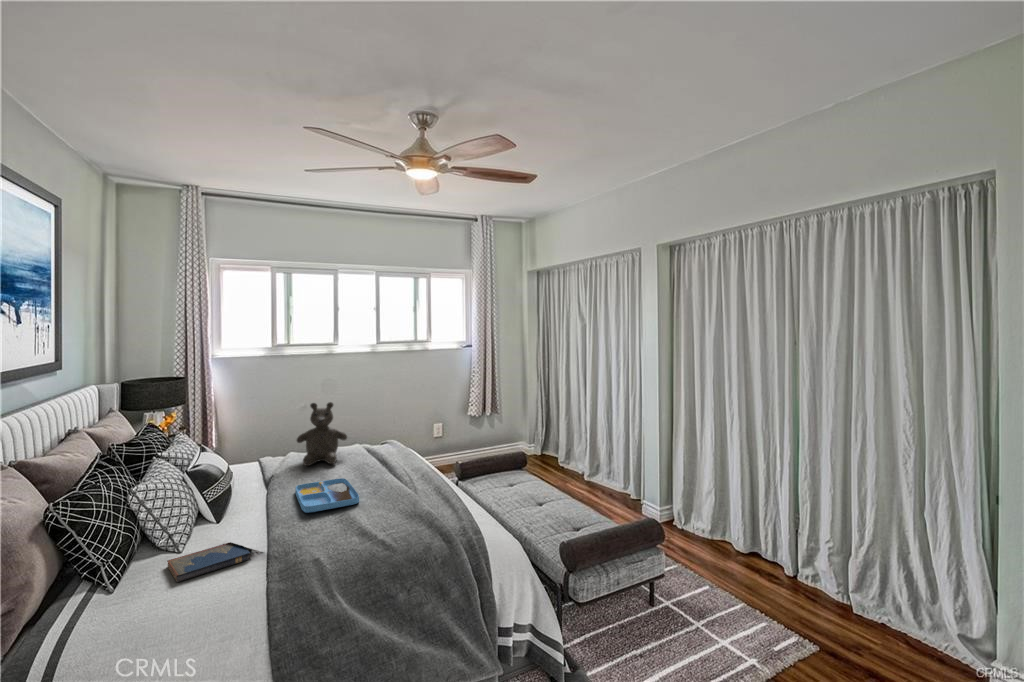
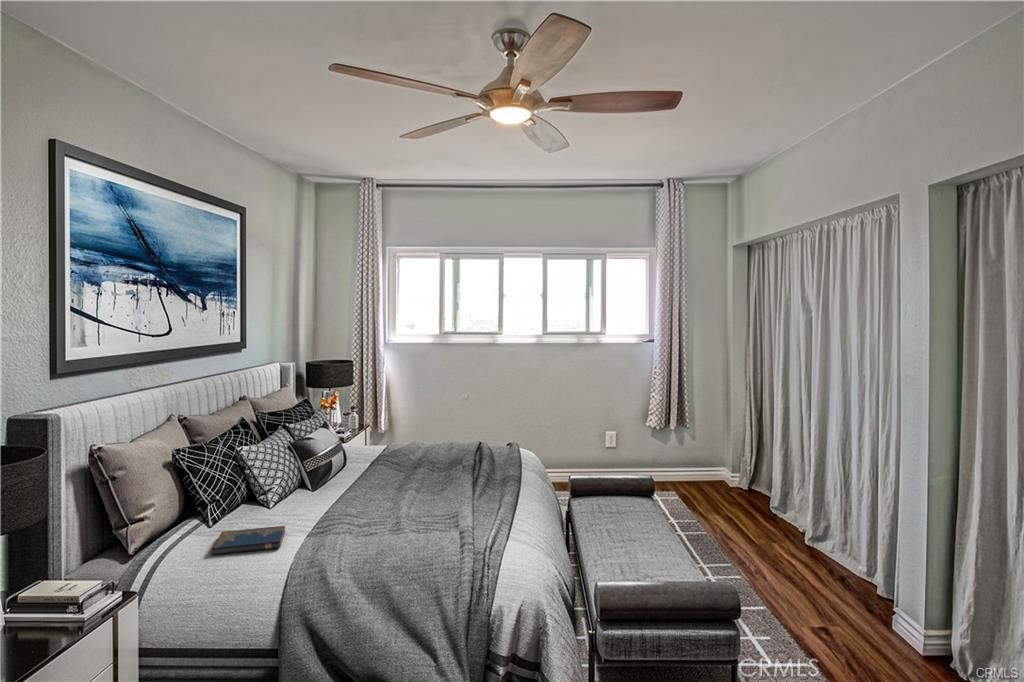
teddy bear: present [297,402,347,466] -> none [399,396,449,463]
tray: present [295,478,359,512] -> none [352,480,420,512]

